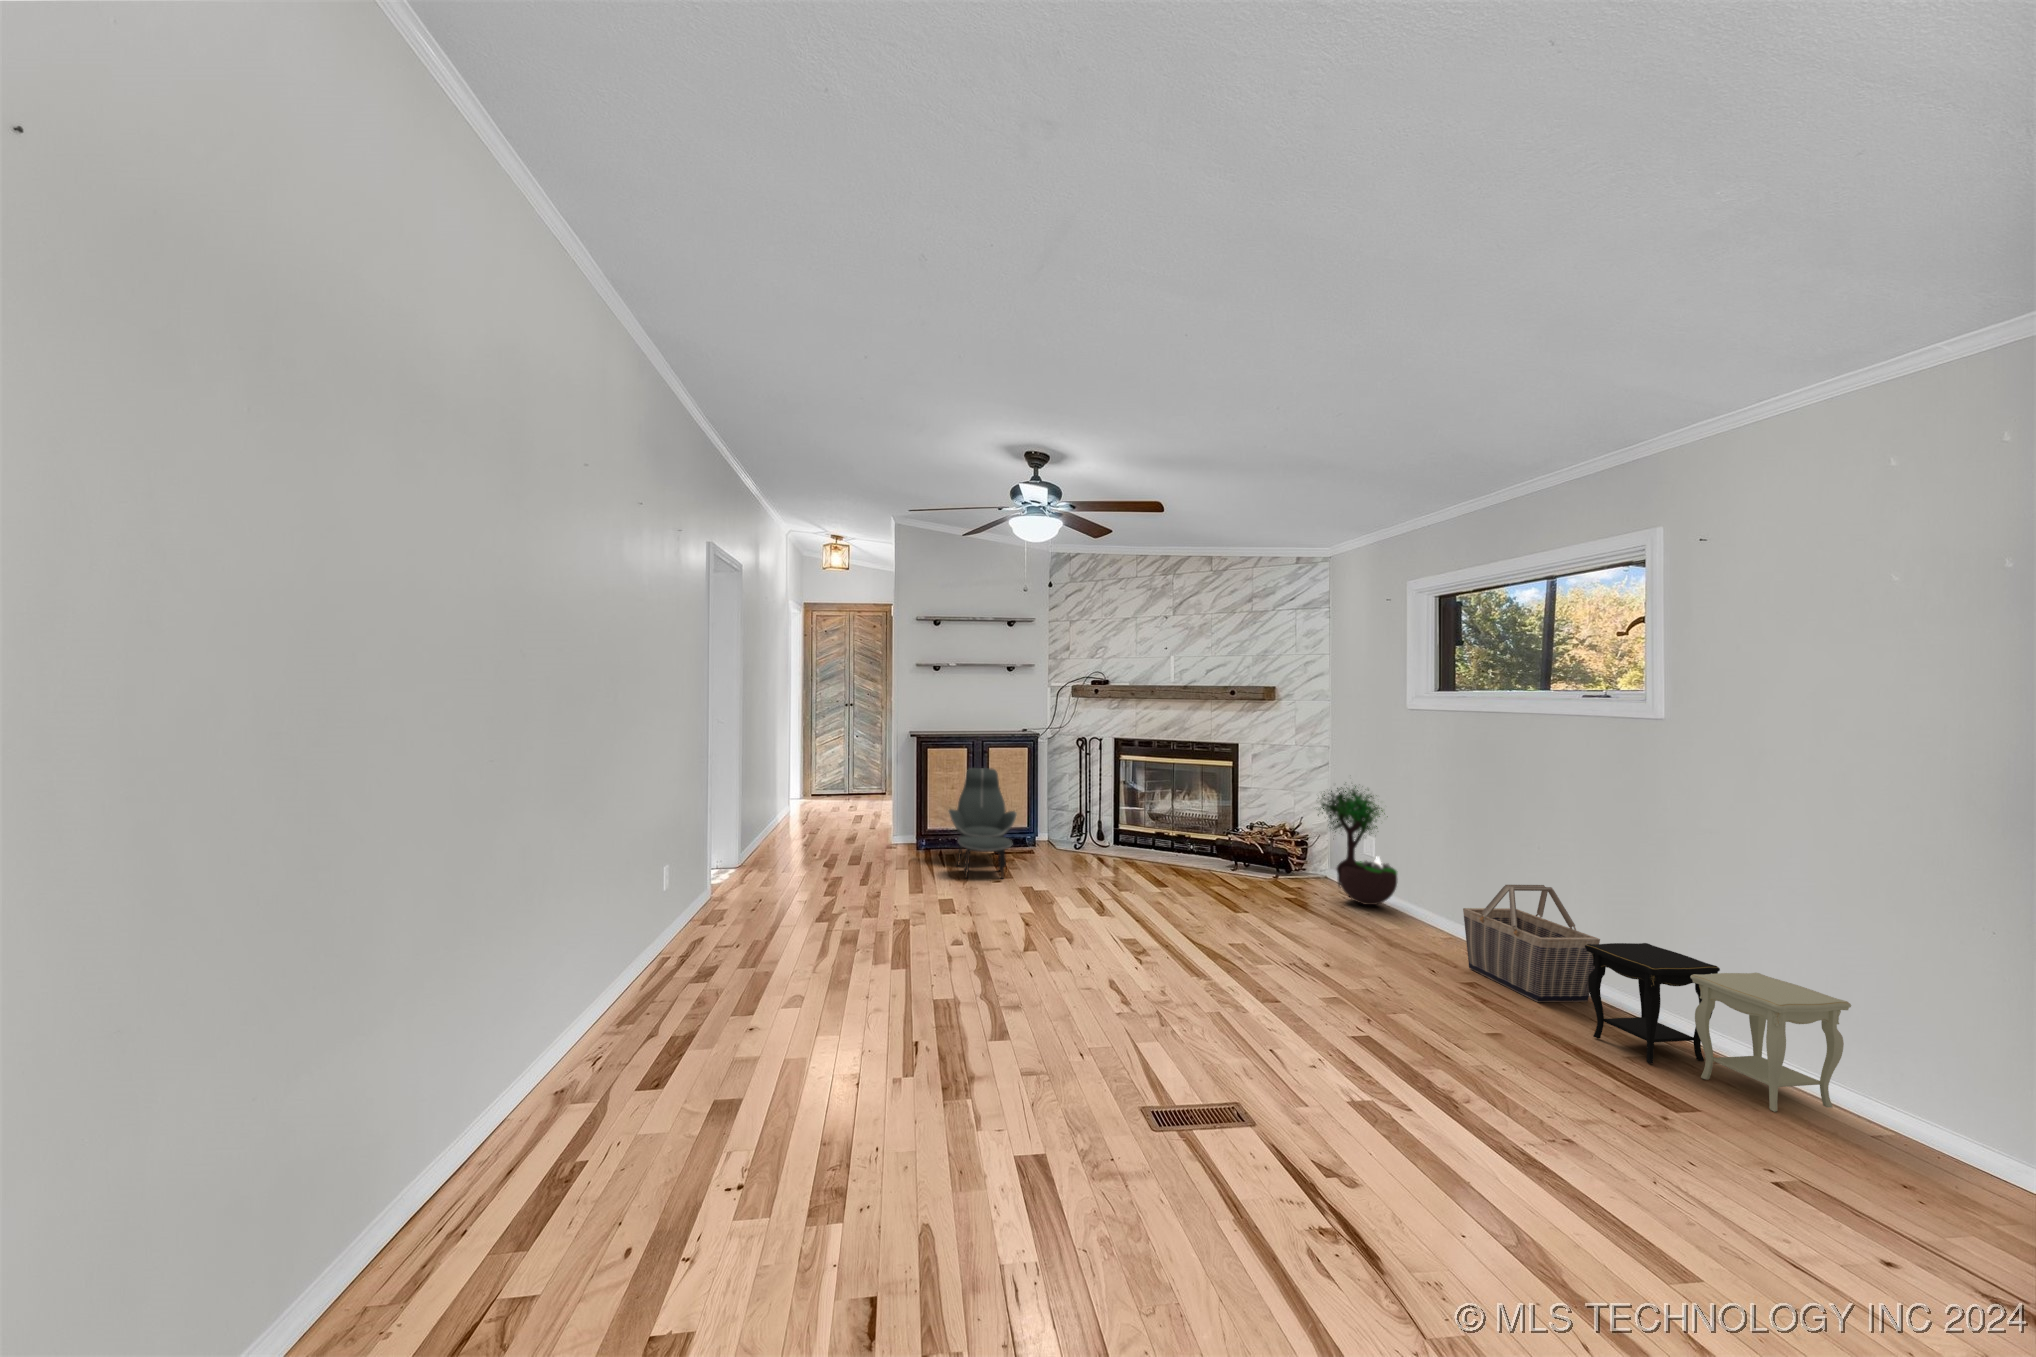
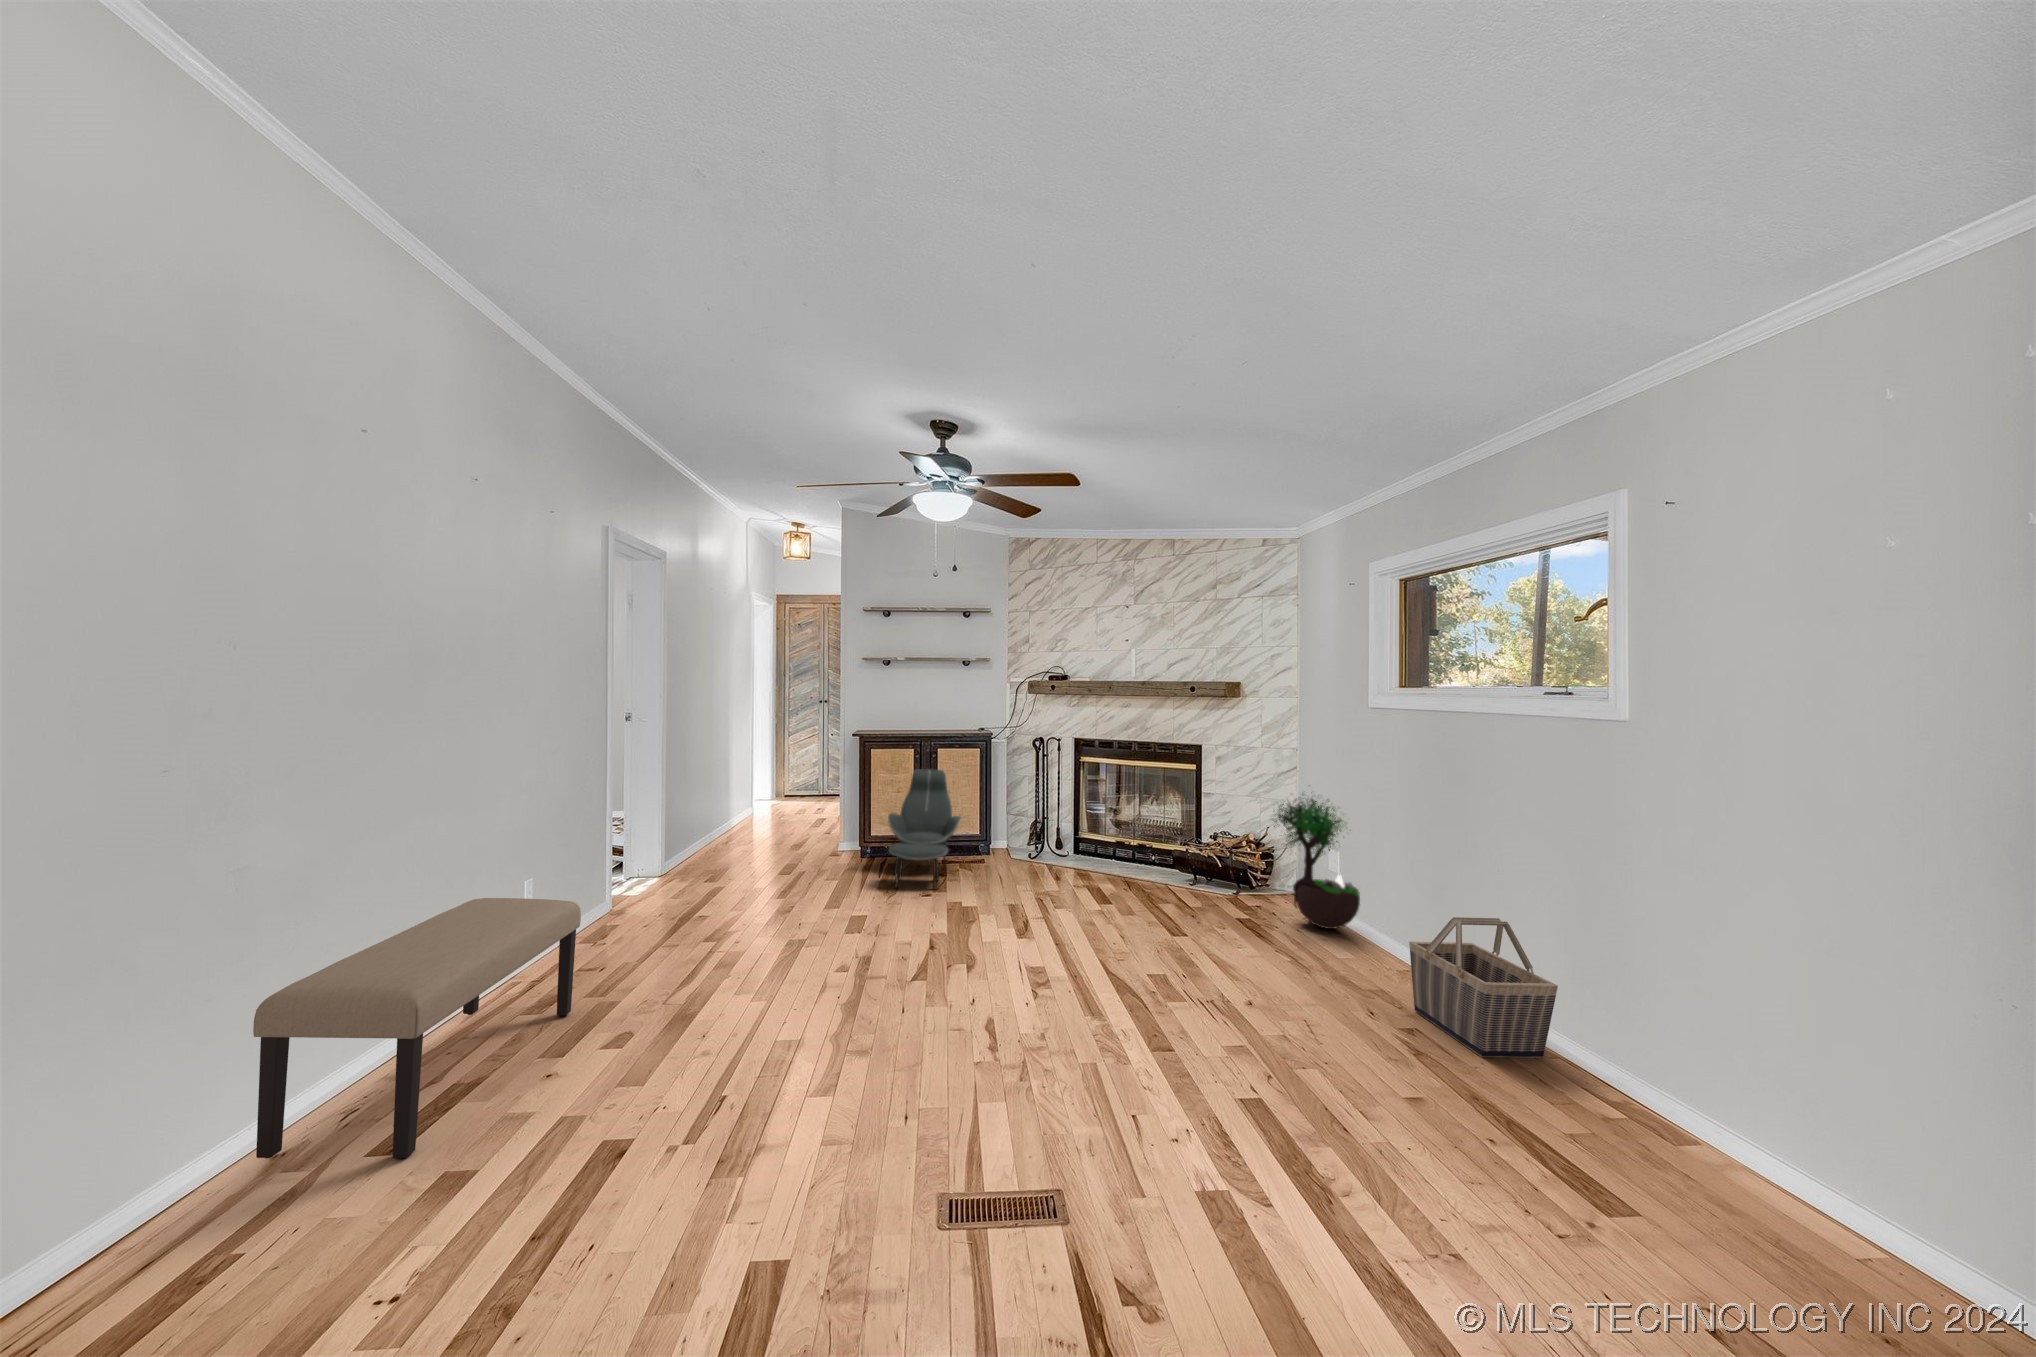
bench: none [546,882,746,1100] -> present [253,898,581,1158]
side table: present [1585,943,1851,1112] -> none [1526,995,1839,1222]

